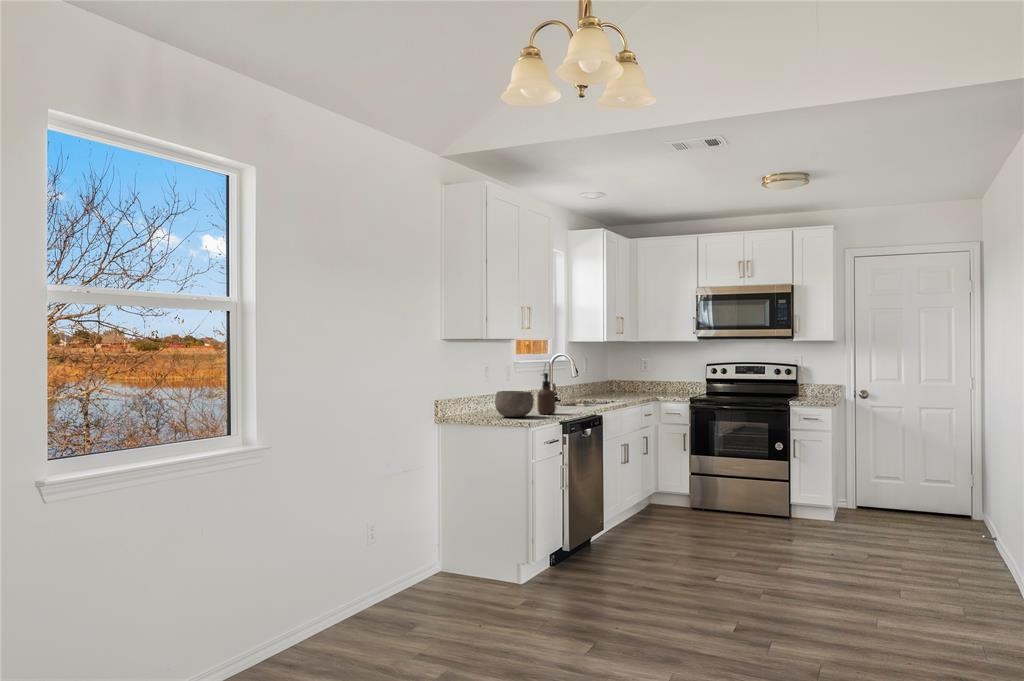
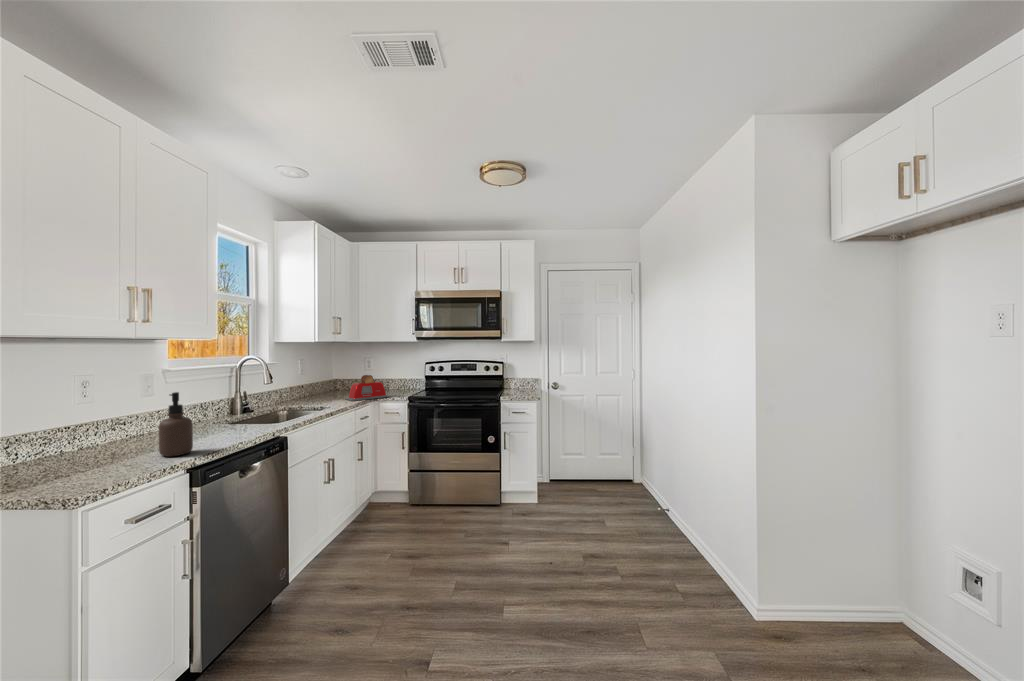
toaster: none [629,375,670,399] -> present [346,375,389,401]
bowl: present [495,391,534,417] -> none [39,427,132,479]

